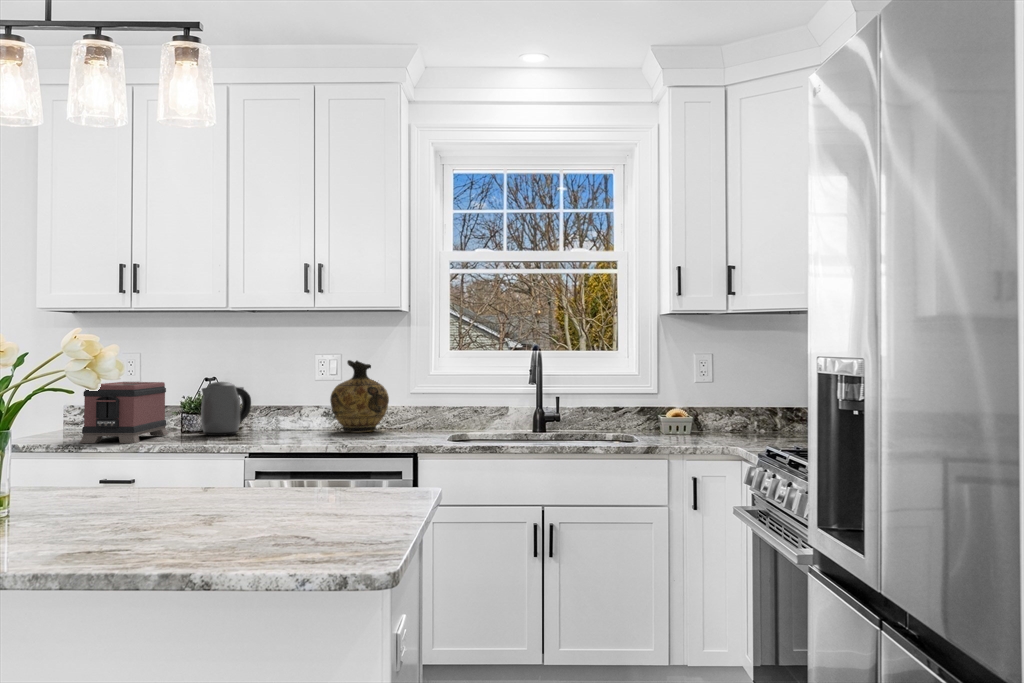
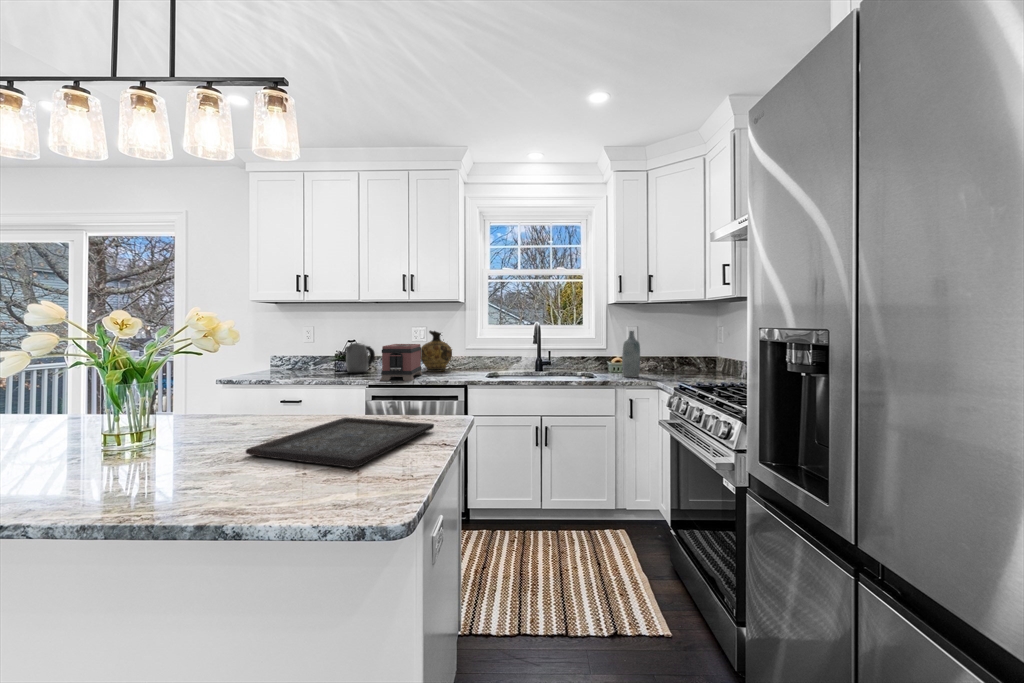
bottle: none [683,361,712,441] -> present [622,331,640,377]
toaster: present [80,382,168,443] -> present [380,344,422,381]
tray: none [103,492,371,548] -> present [246,418,434,468]

